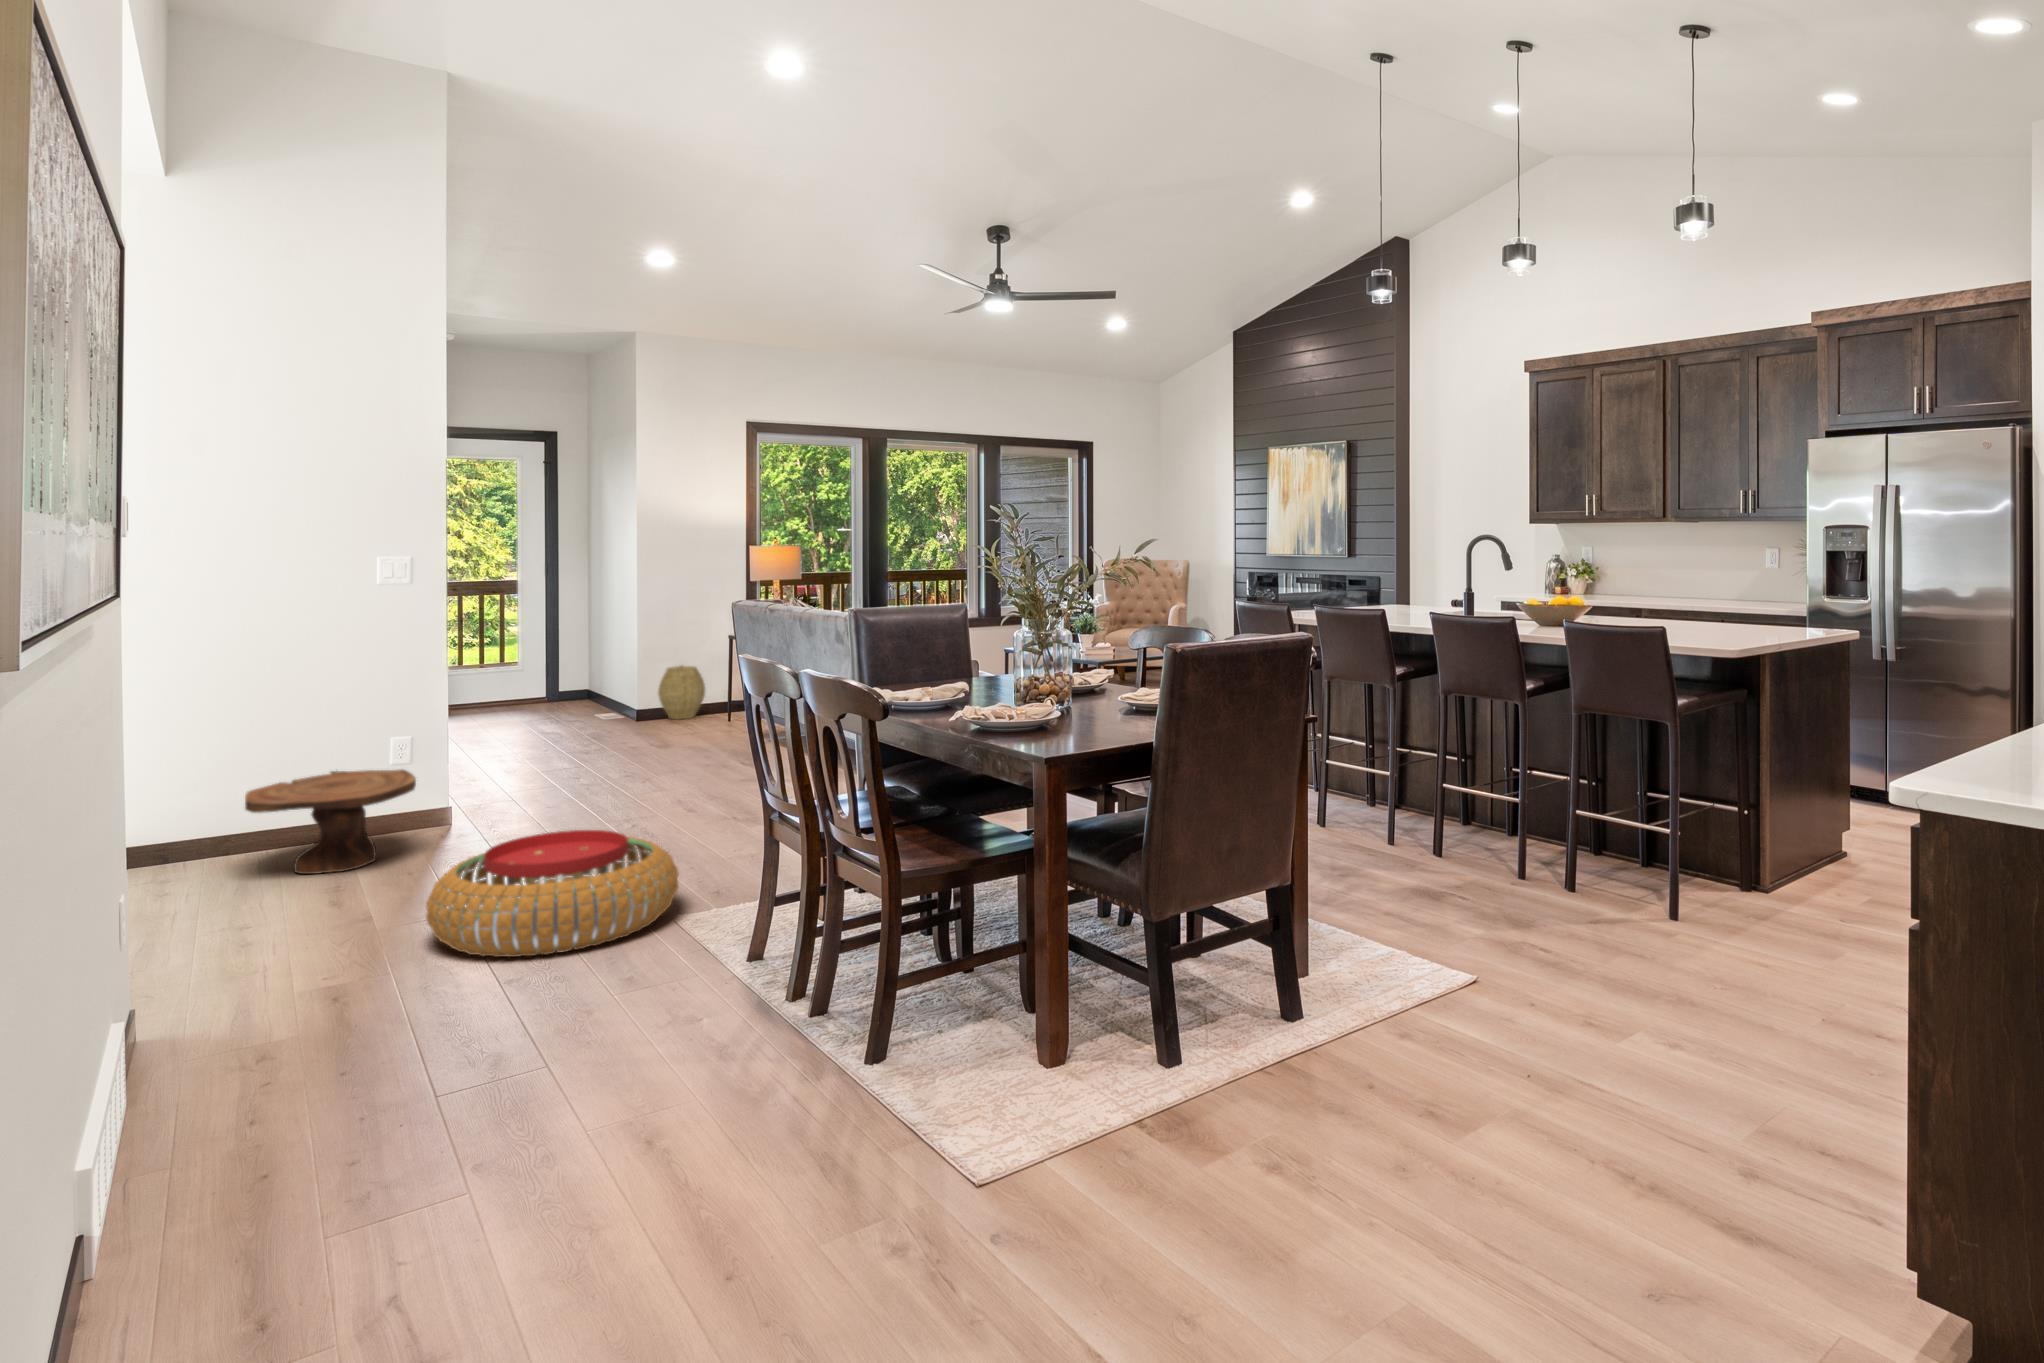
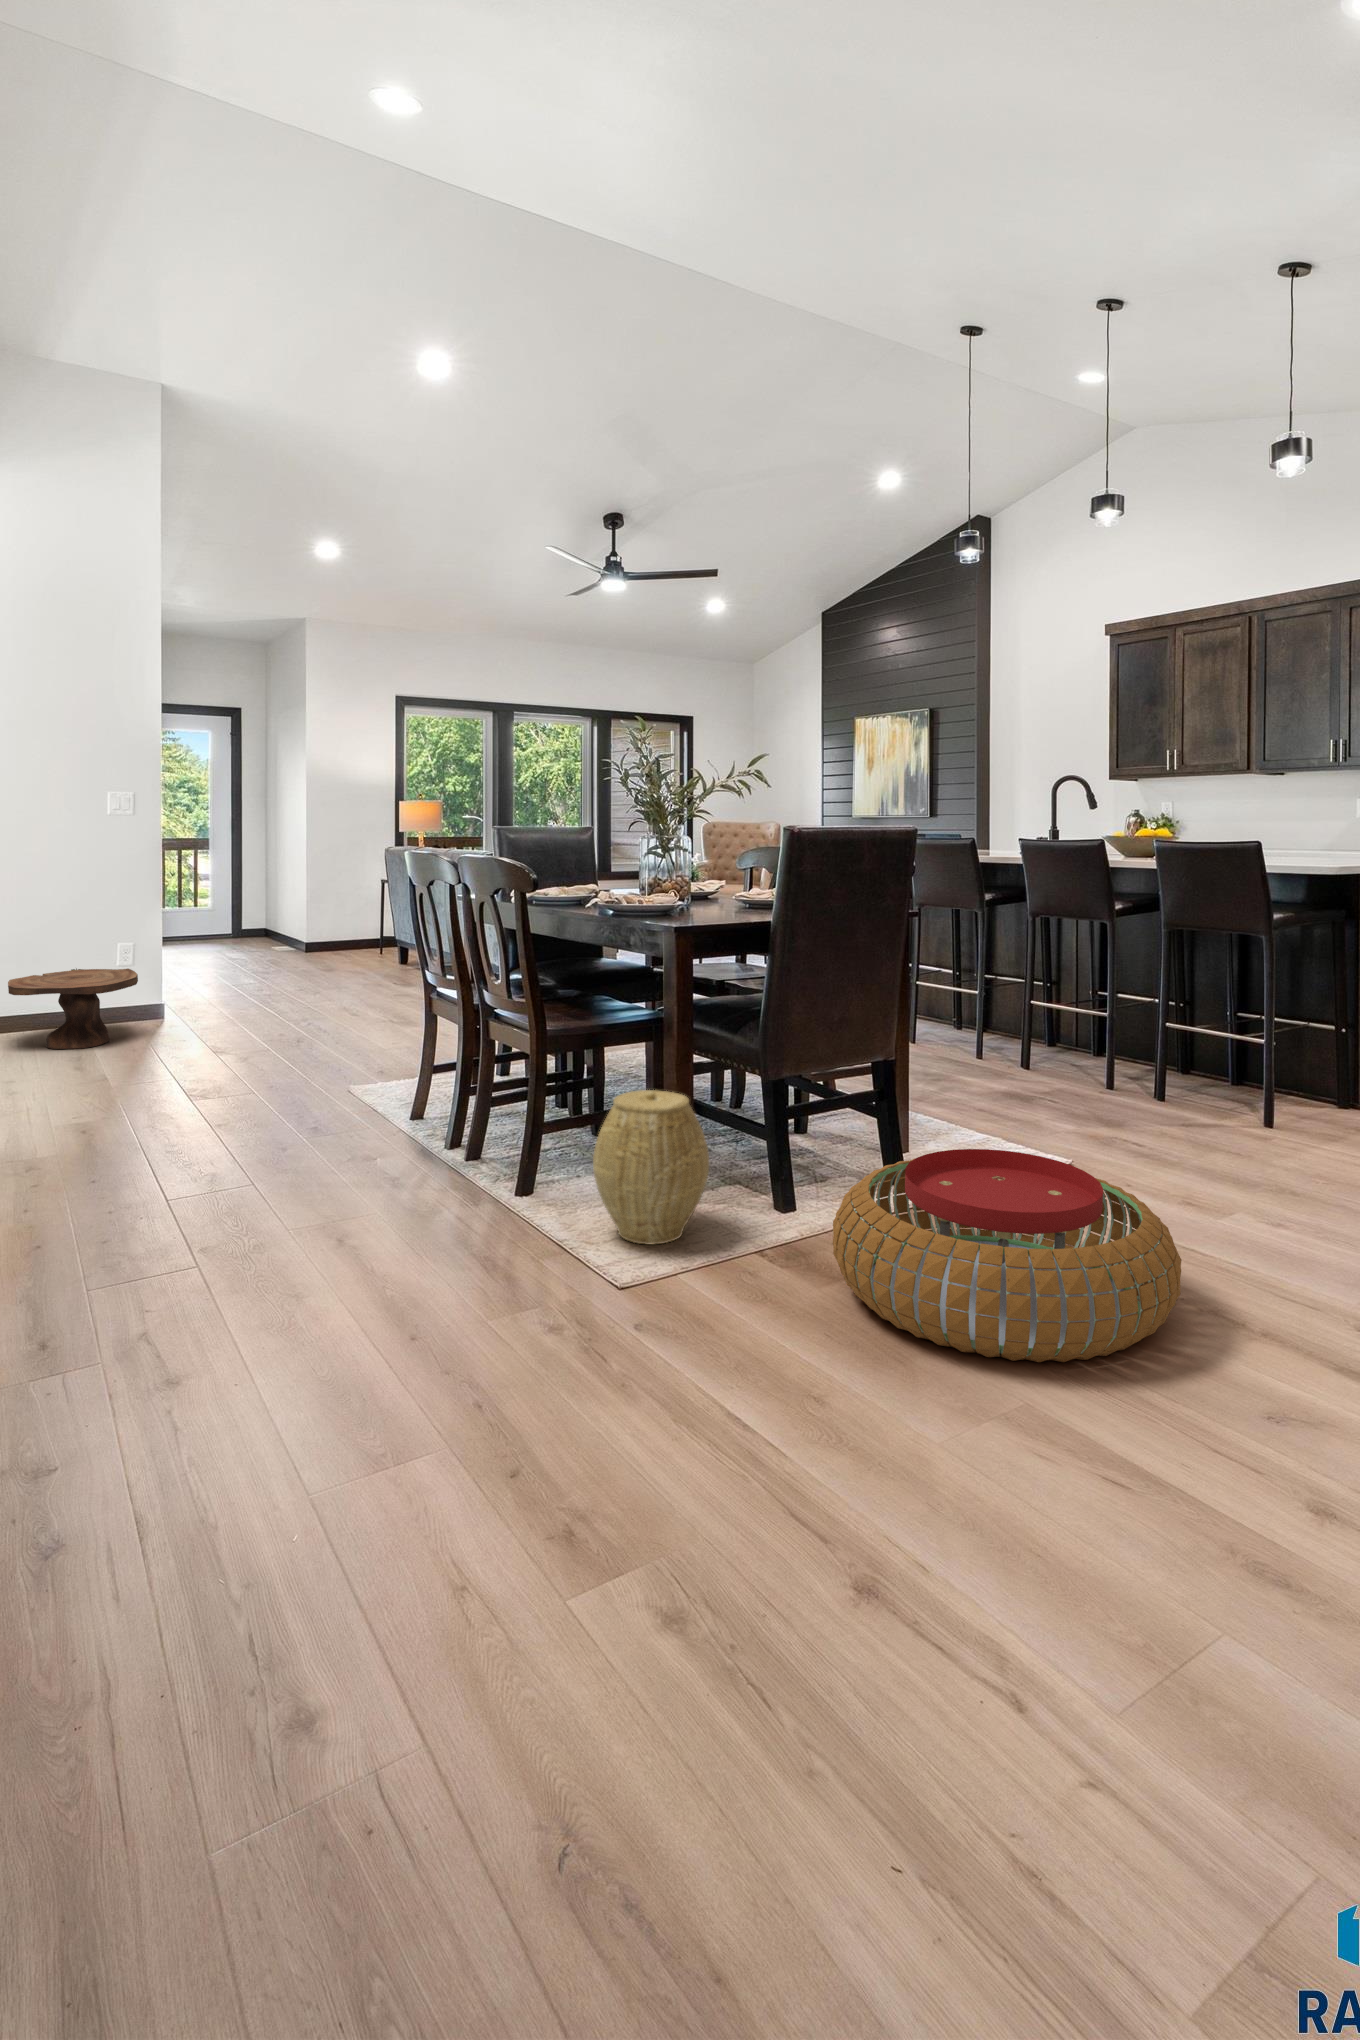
woven basket: present [658,665,705,719] -> present [593,1090,709,1244]
pouf: present [426,830,678,957] -> present [833,1149,1181,1362]

